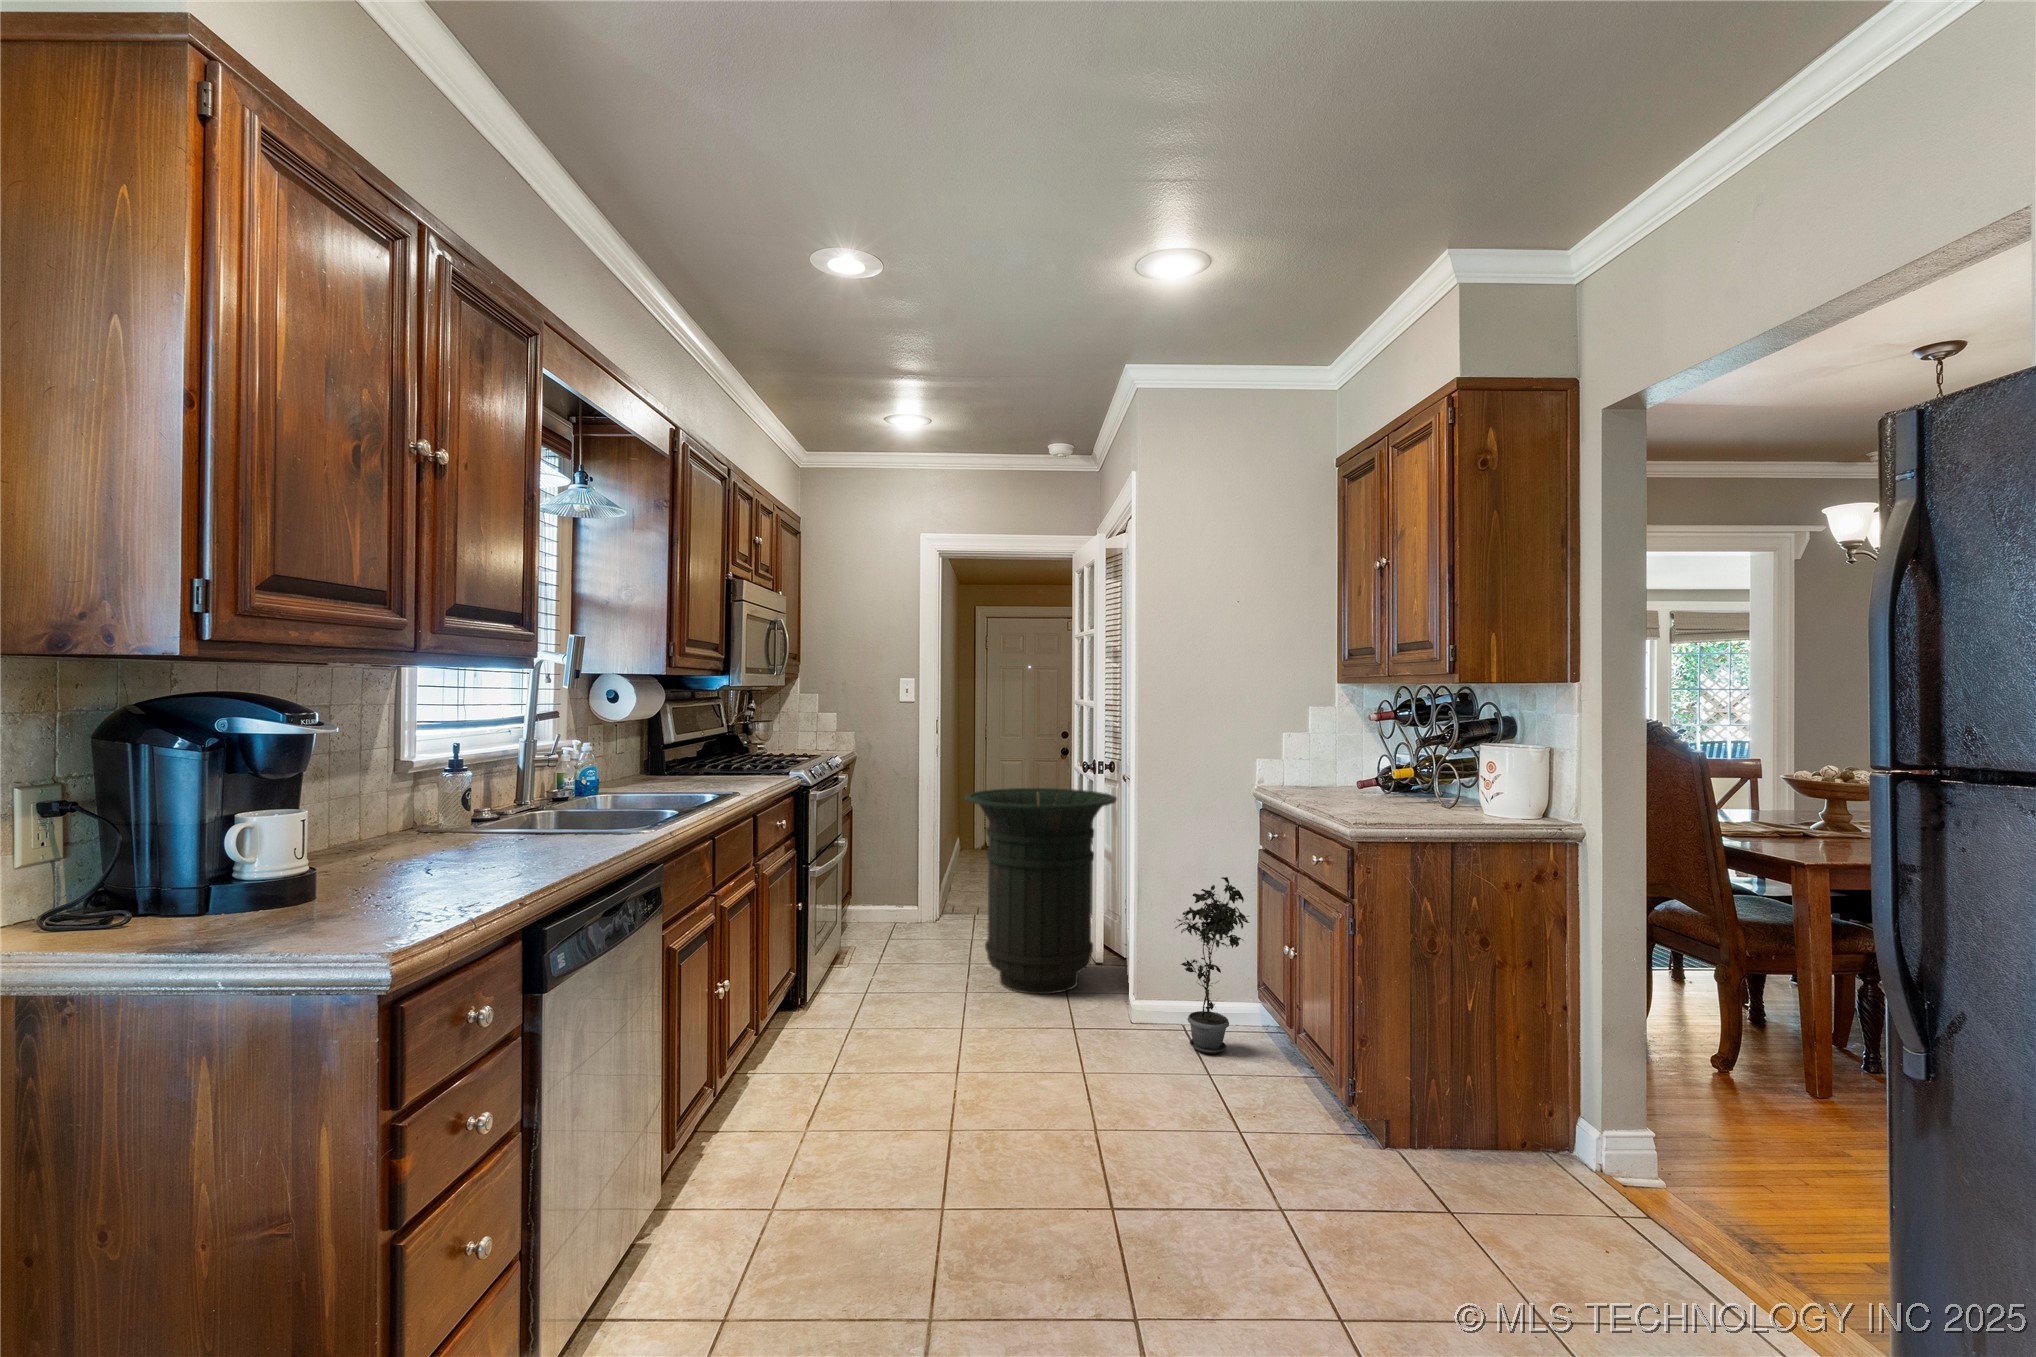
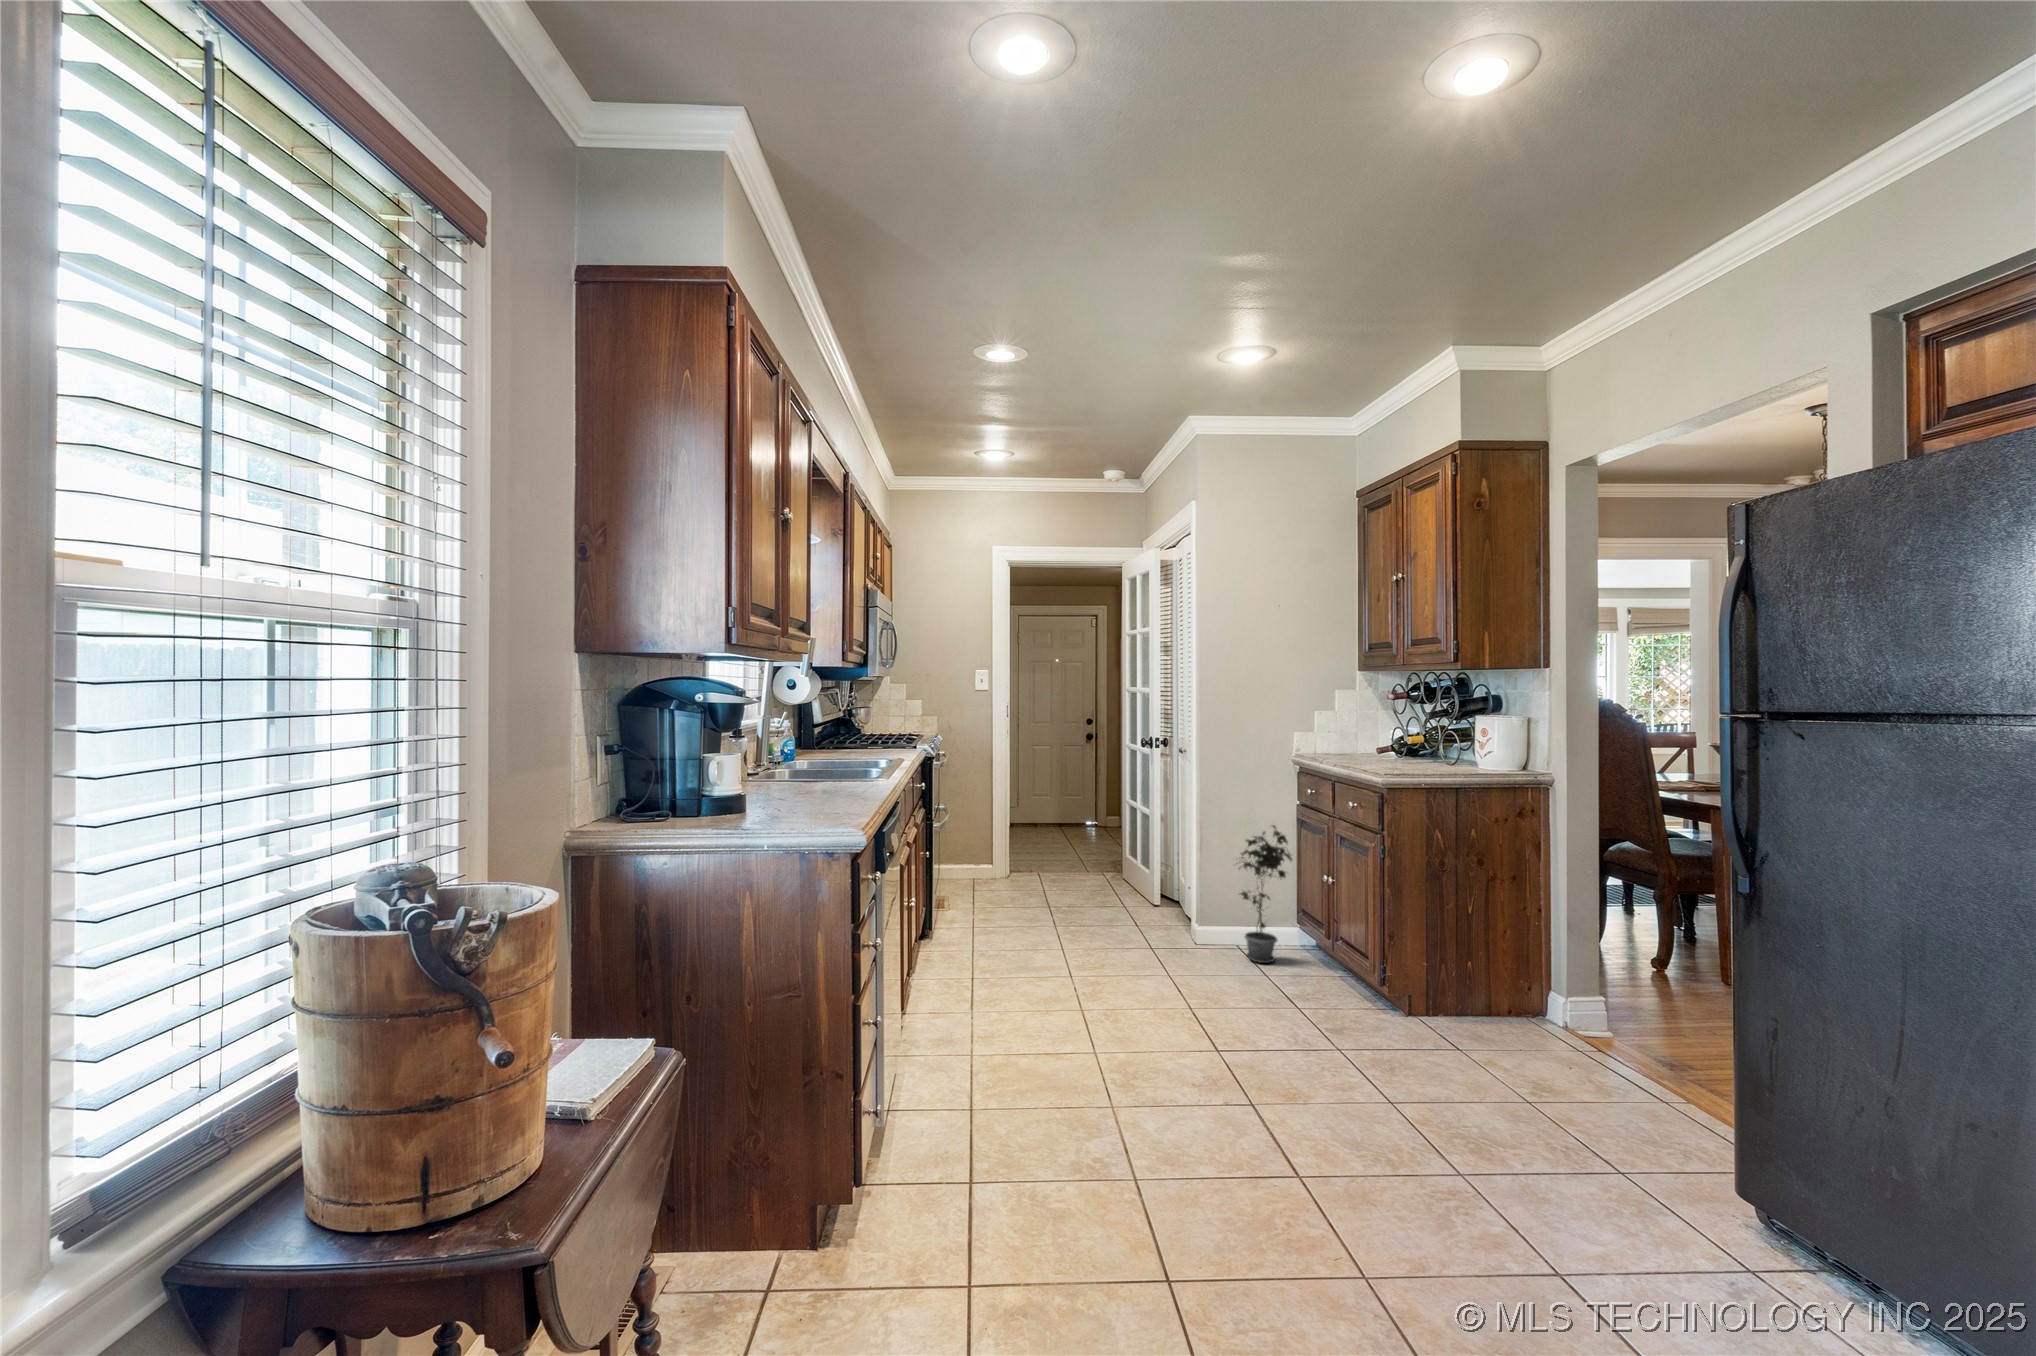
trash can: present [965,788,1117,994] -> none [1048,761,1175,927]

